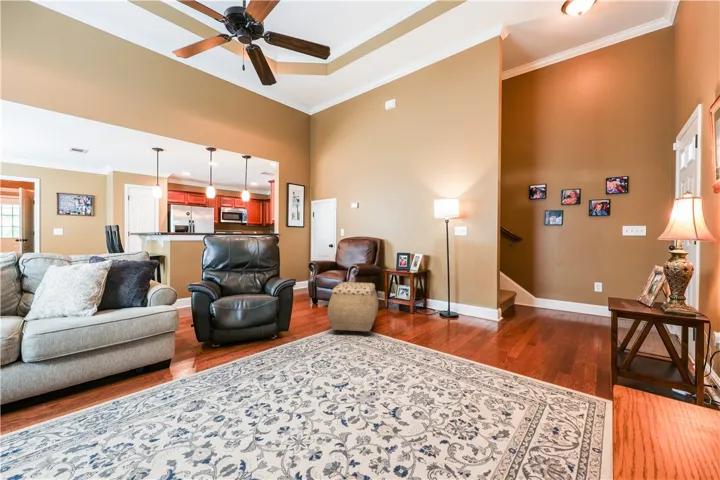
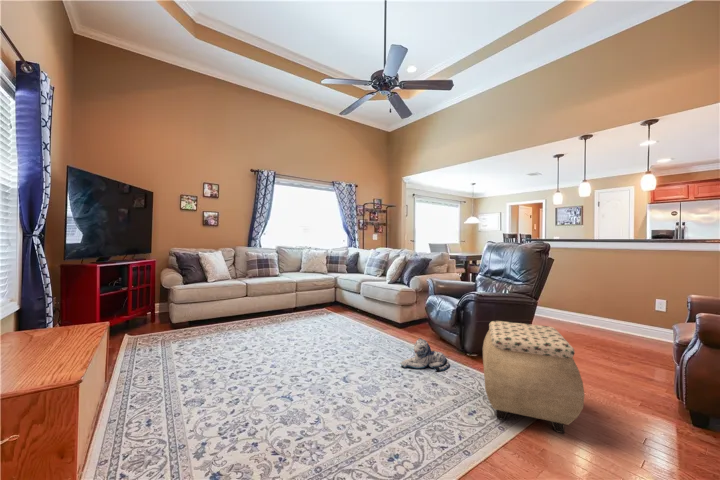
plush toy: none [287,328,312,361] -> present [401,338,450,371]

